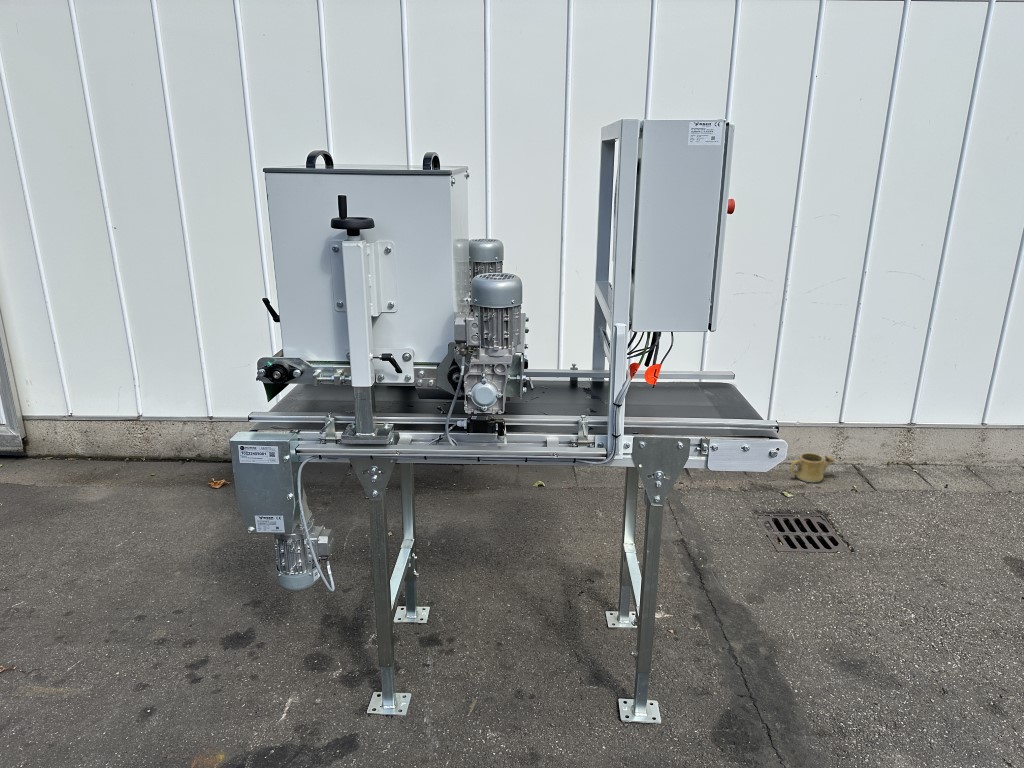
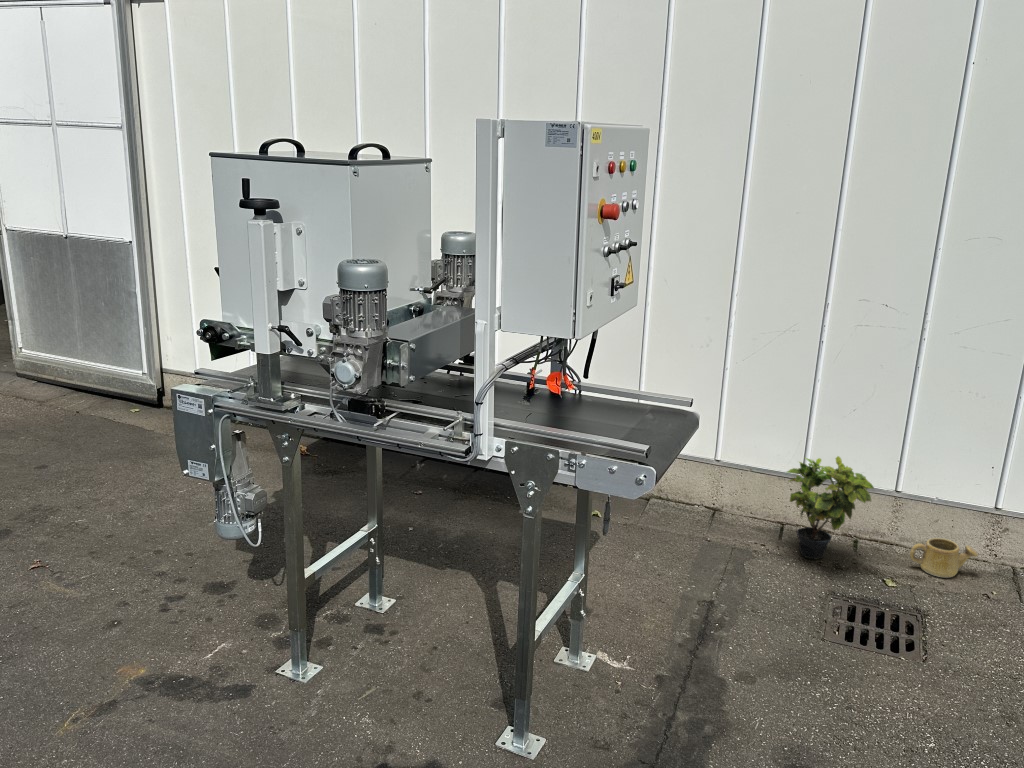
potted plant: none [698,402,768,488] -> present [787,456,874,560]

